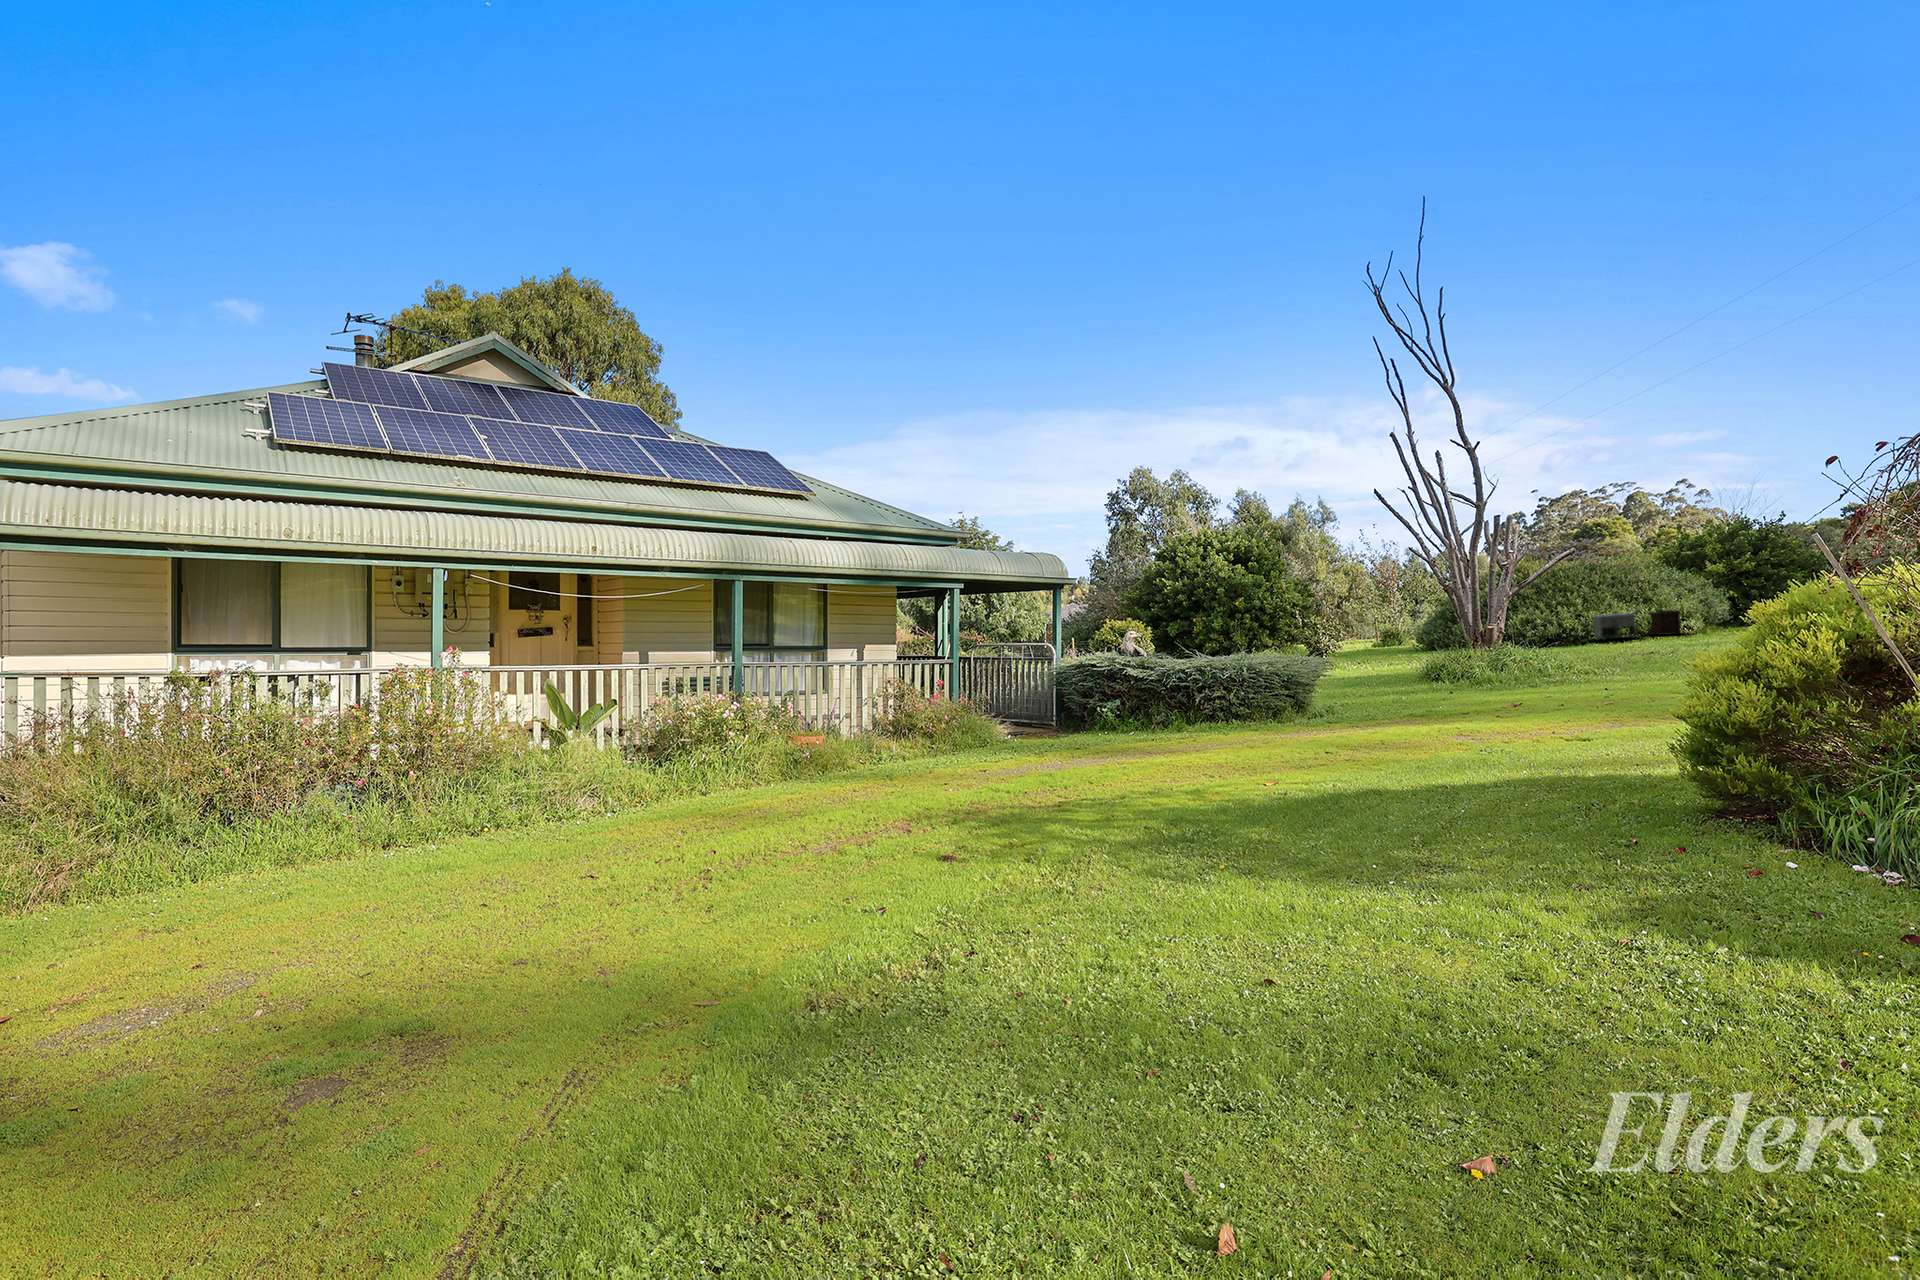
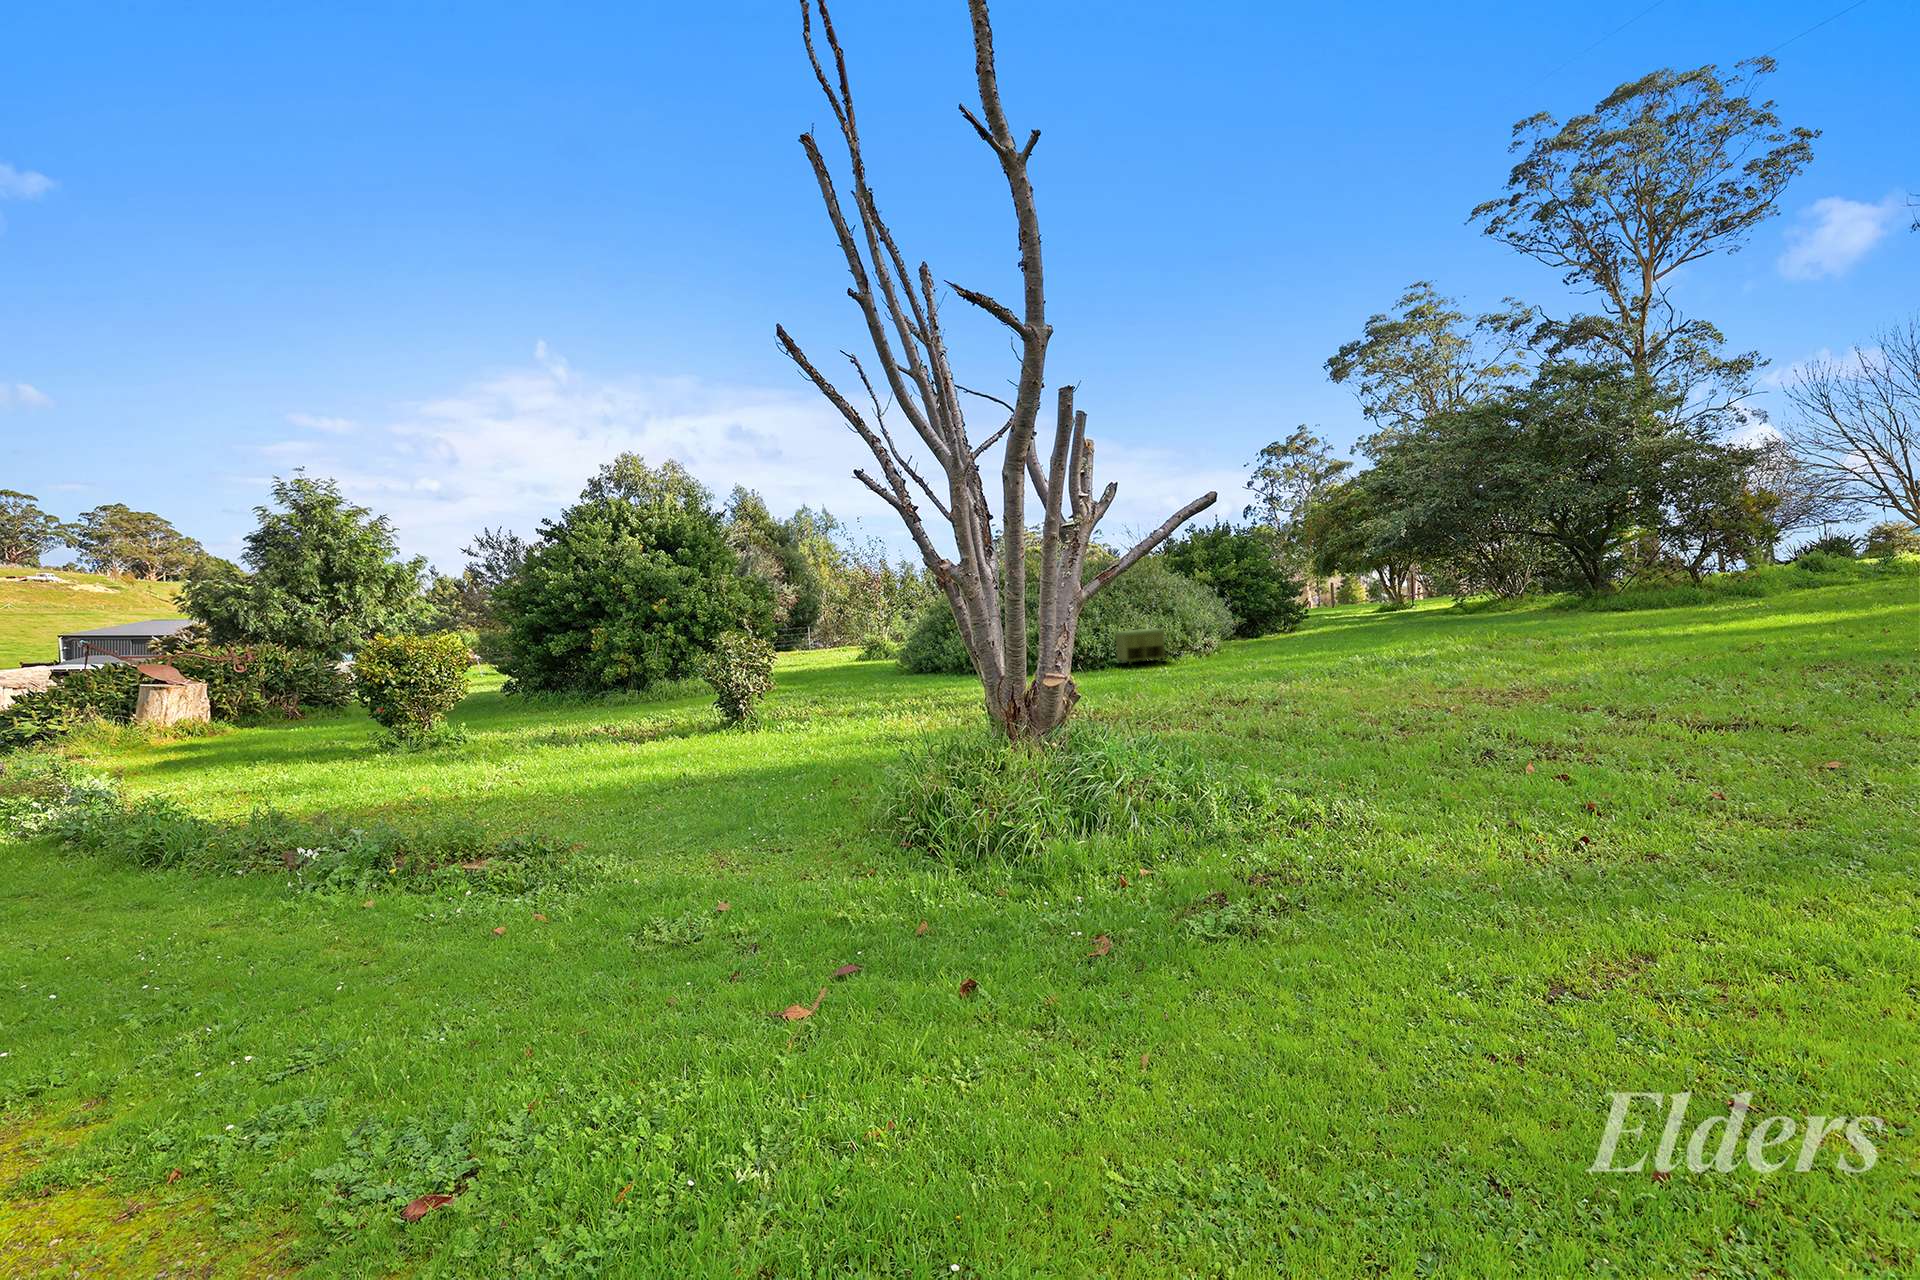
wooden crate: present [1646,610,1681,635] -> none [1165,625,1209,658]

